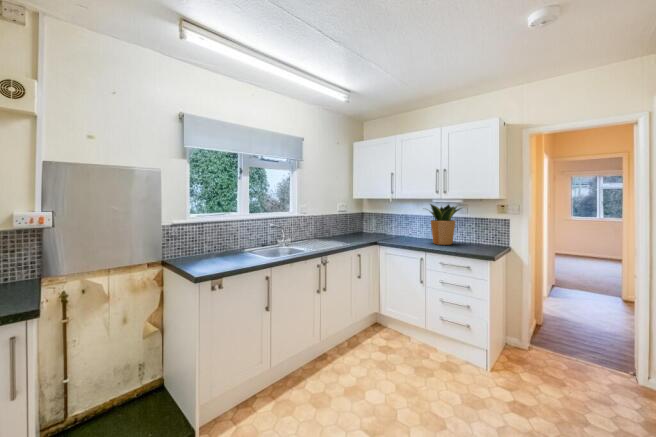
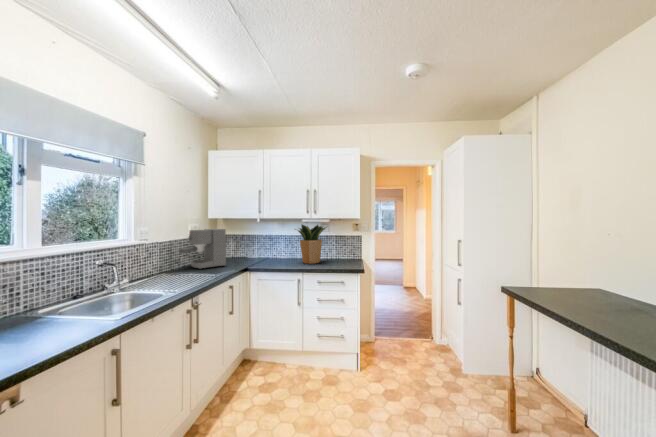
coffee maker: none [326,208,362,240] -> present [179,229,226,269]

